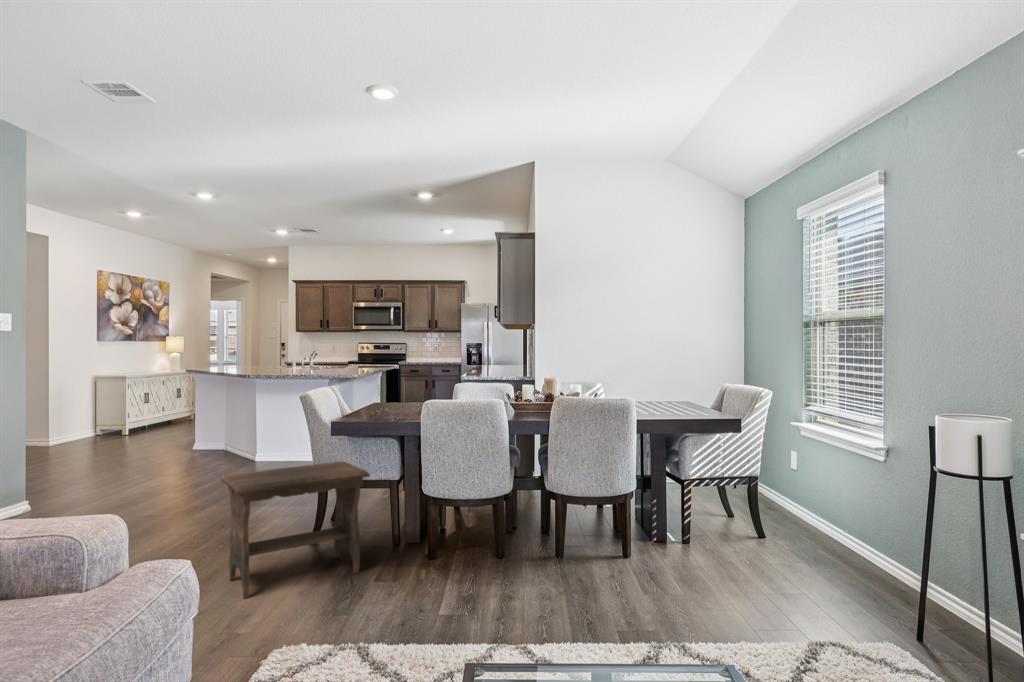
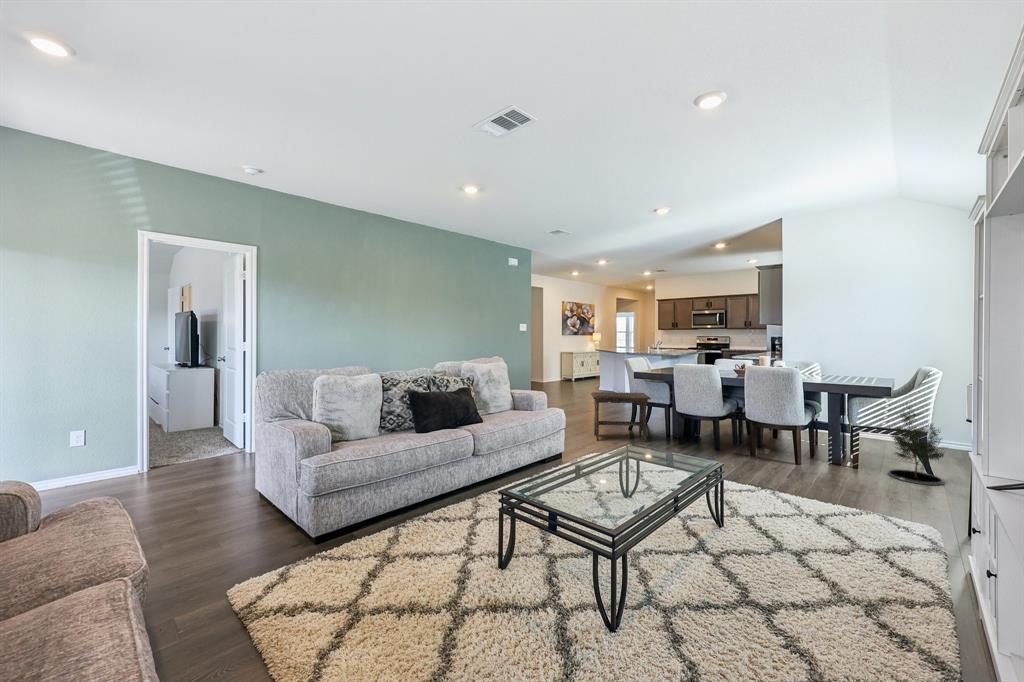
potted tree: none [737,439,807,562] -> present [888,407,944,485]

